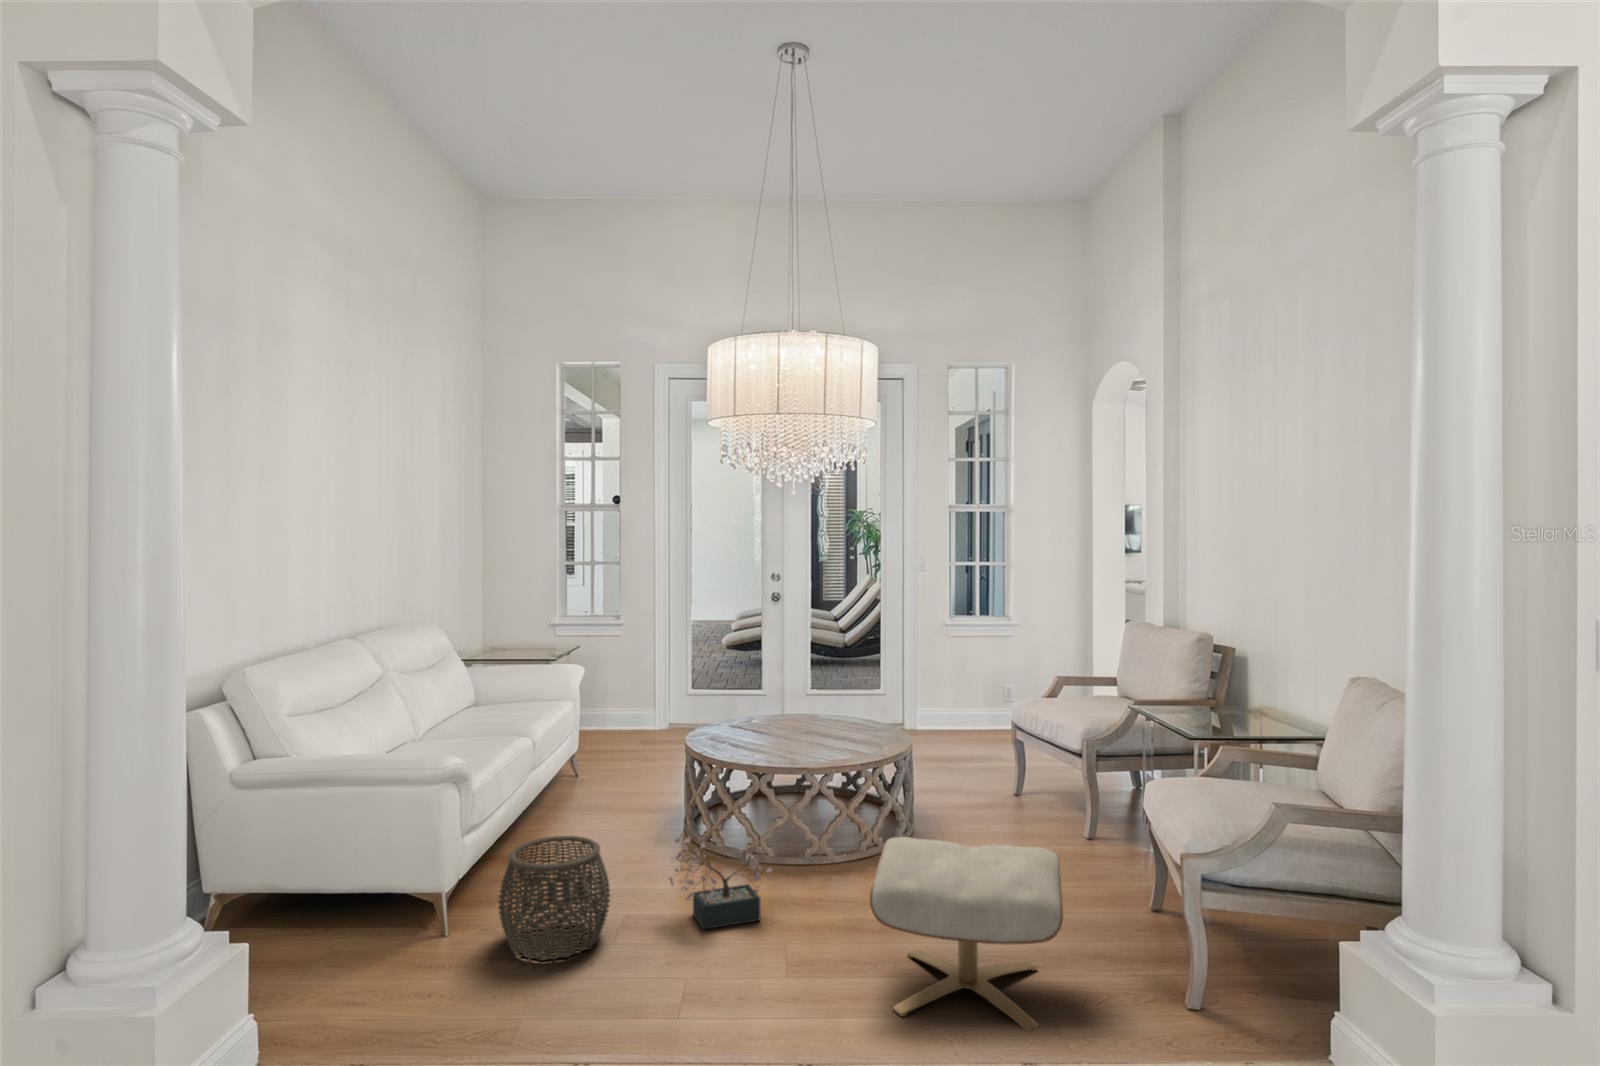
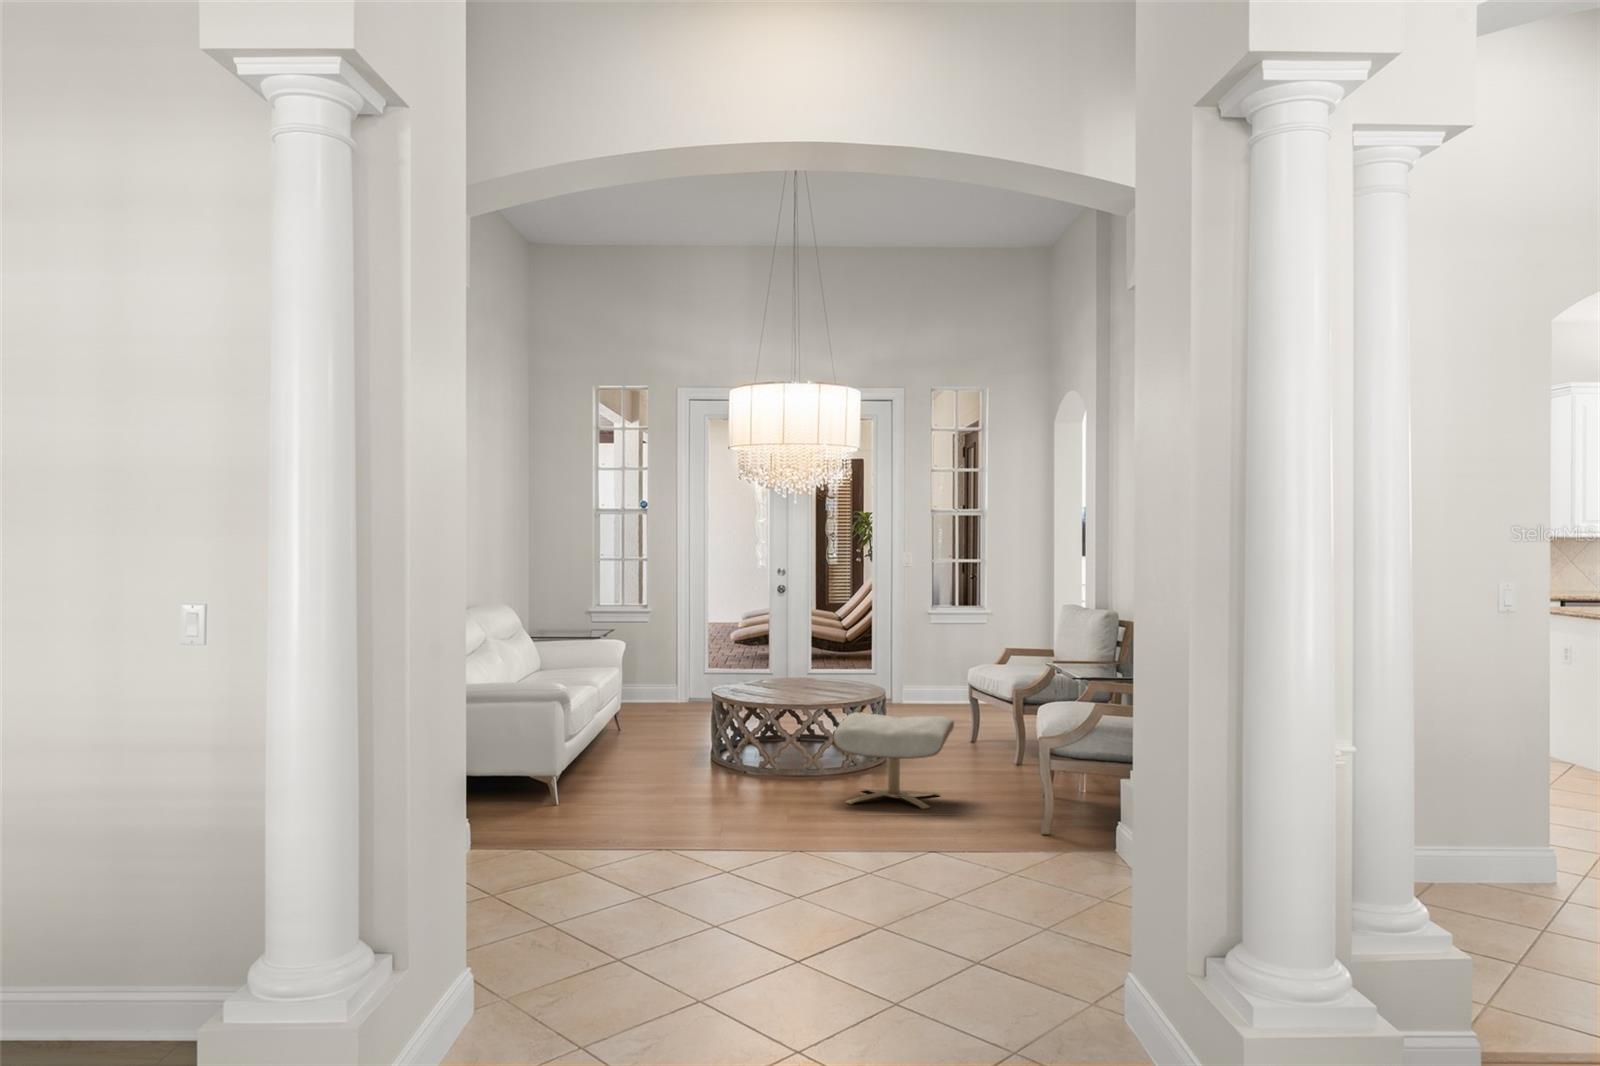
decorative plant: present [669,833,772,929] -> none [706,722,775,782]
woven basket: present [498,836,610,961] -> none [599,720,670,787]

